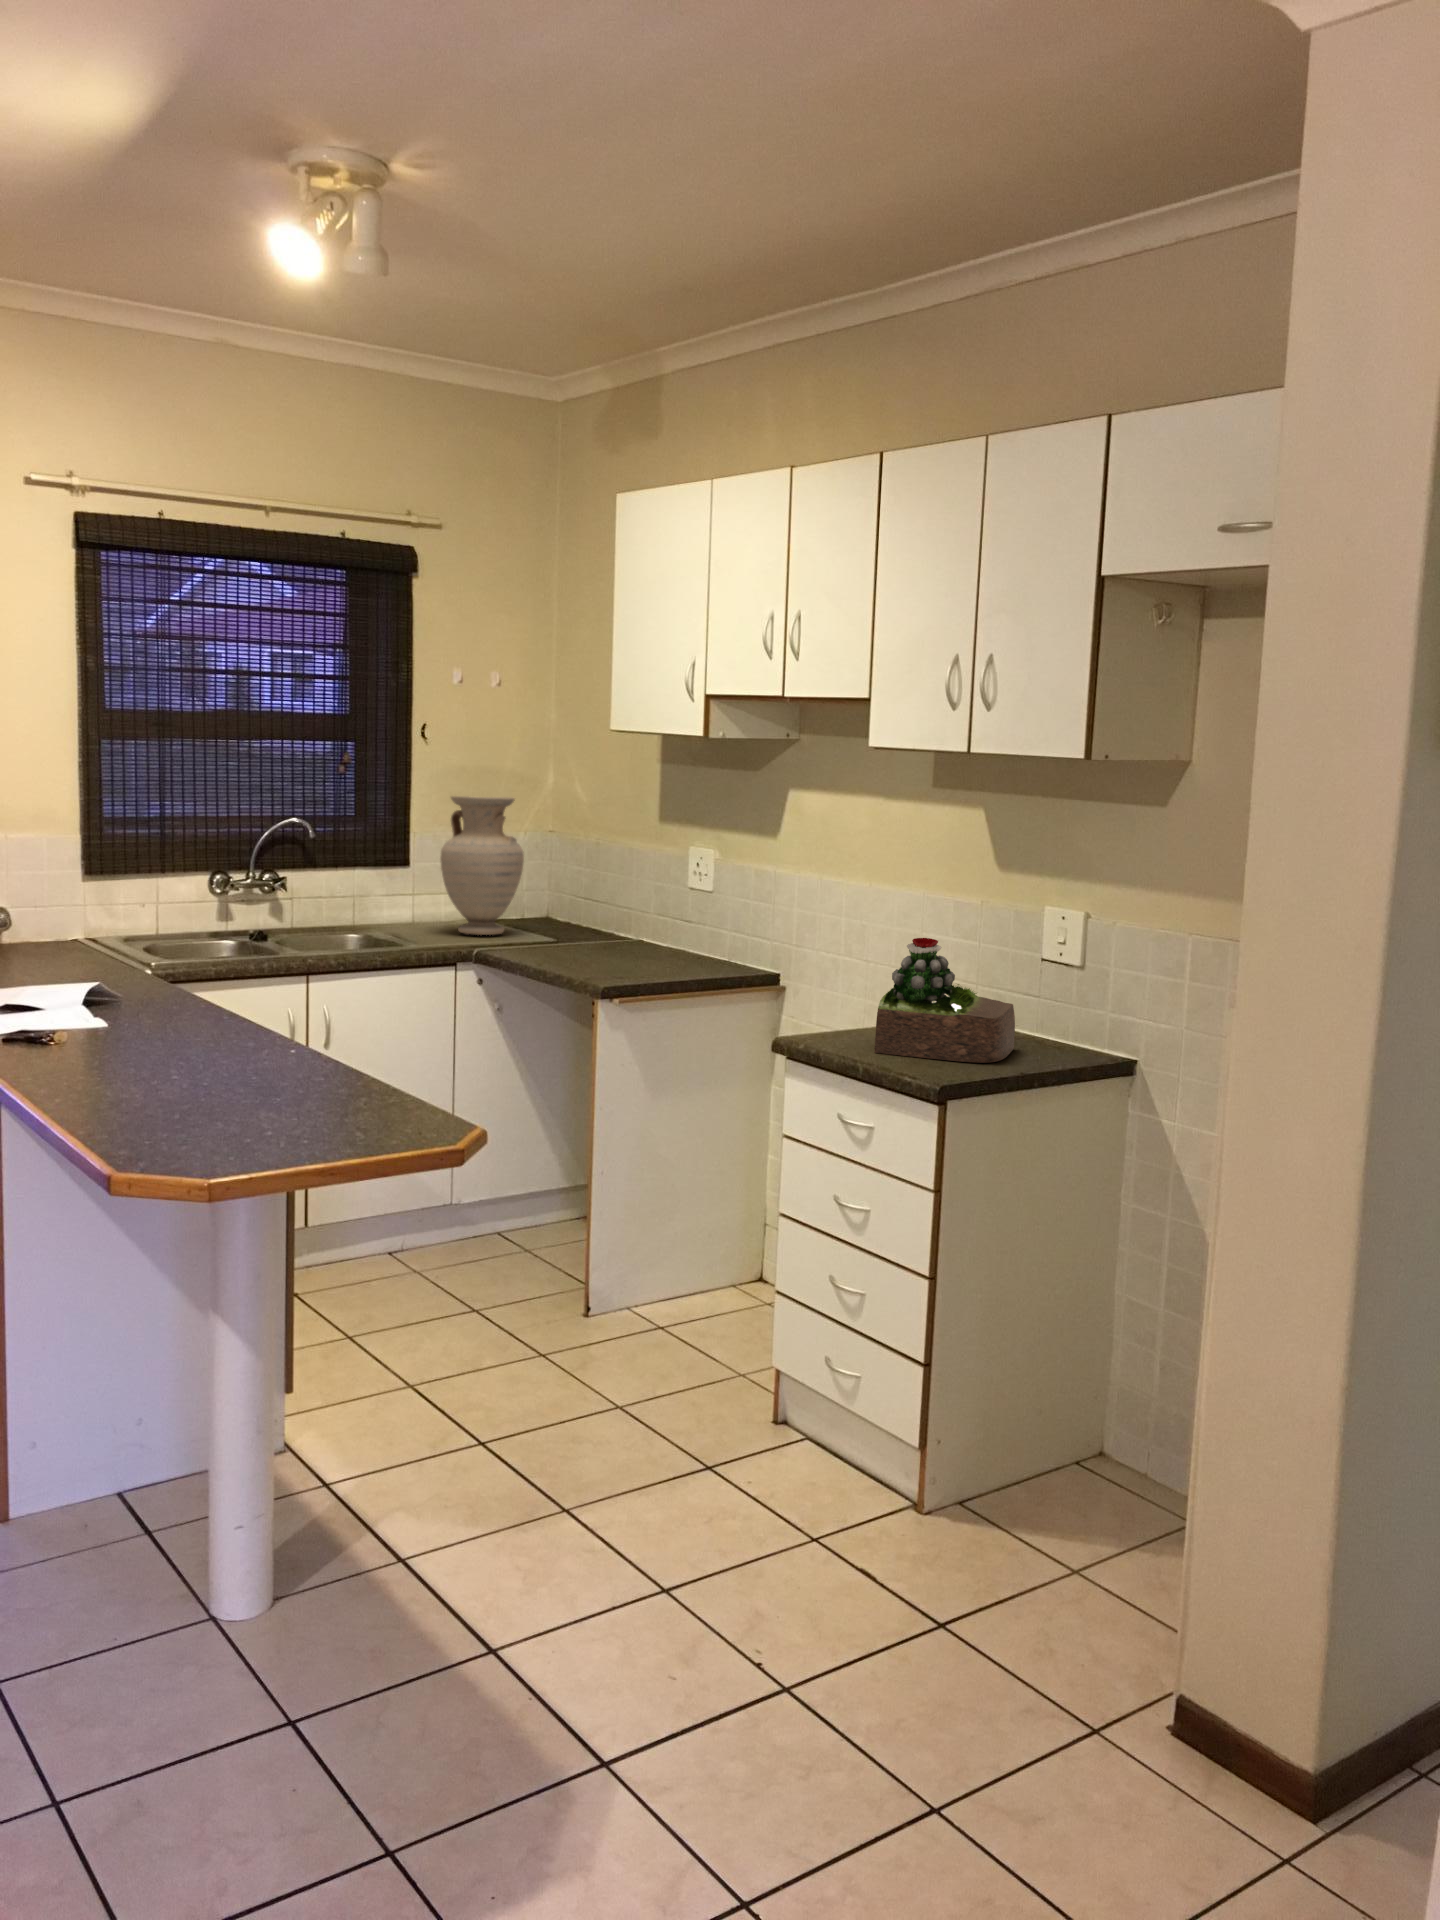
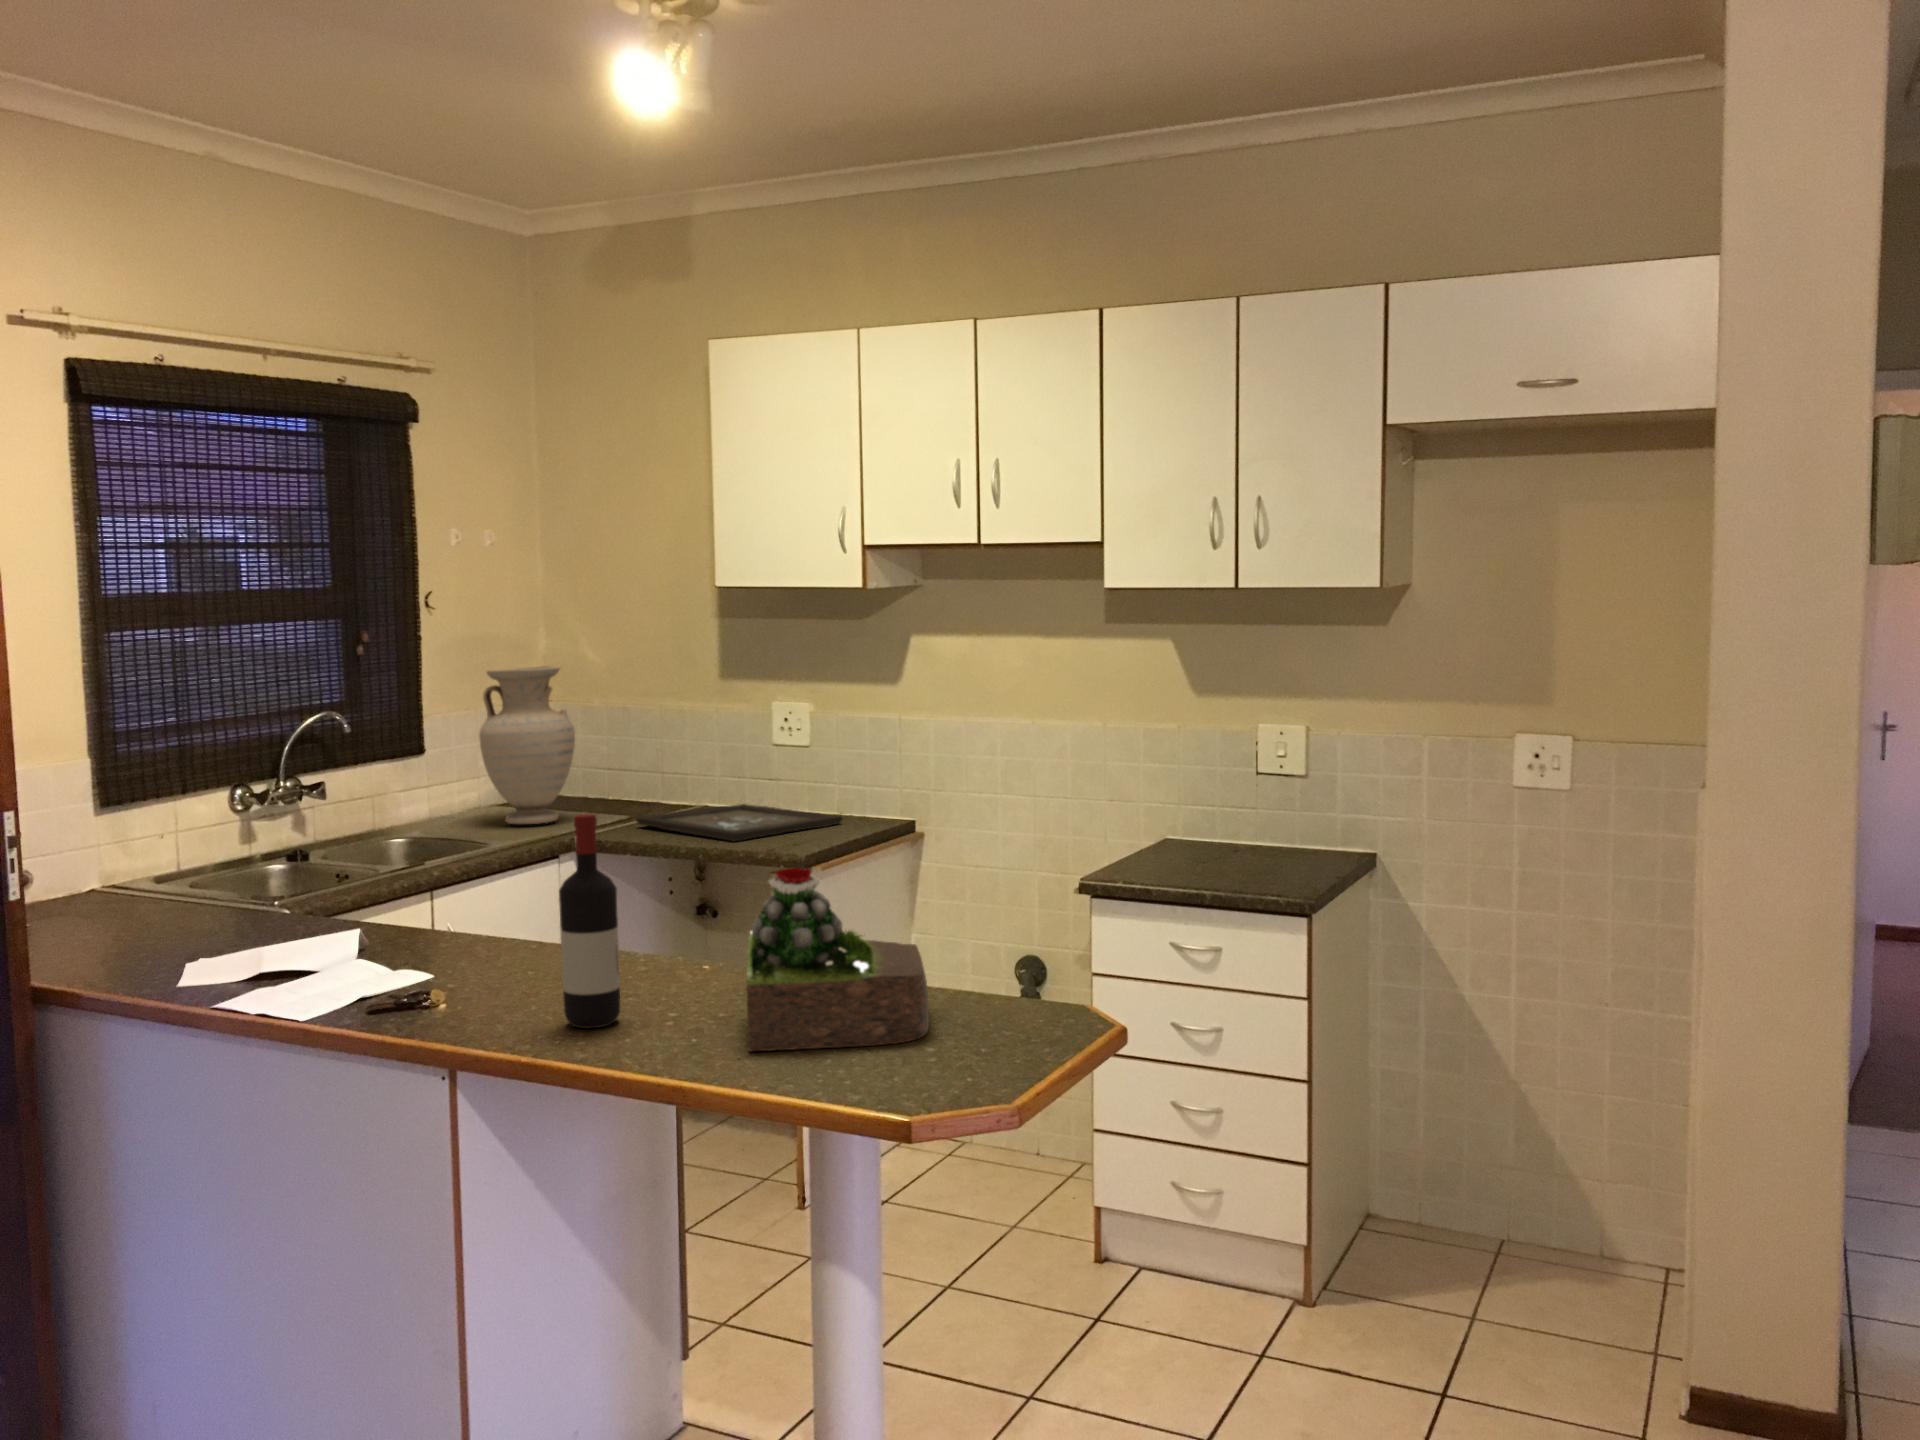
wine bottle: none [76,898,129,1084] -> present [559,814,620,1028]
tray: none [545,938,710,967] -> present [636,804,842,841]
succulent plant: present [875,938,1015,1063] -> present [746,868,929,1051]

